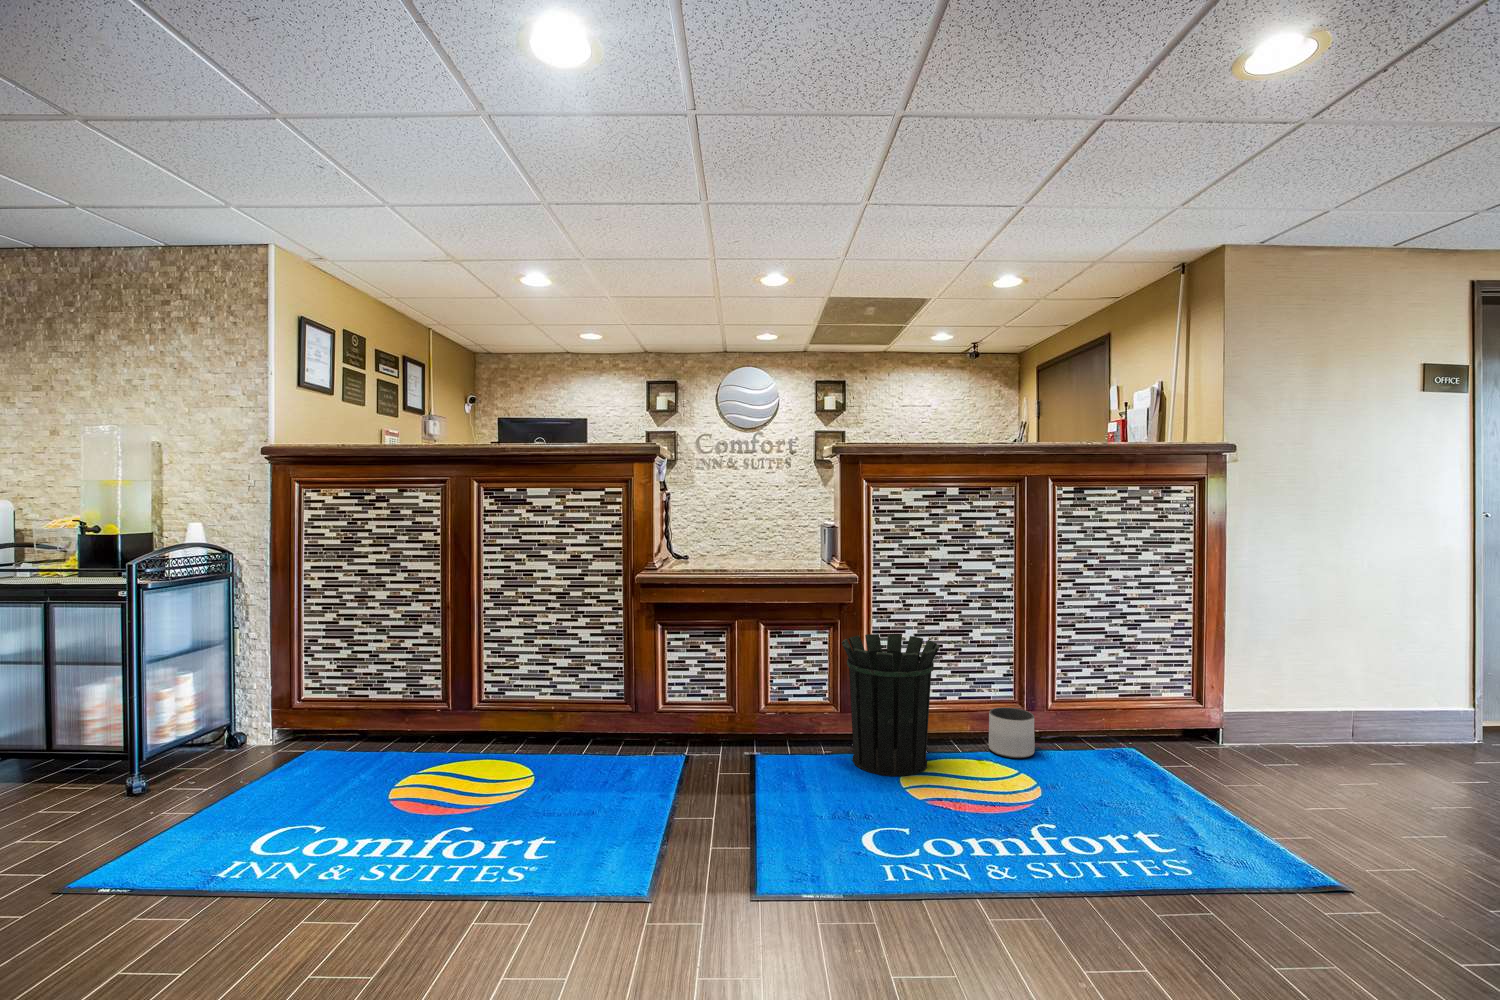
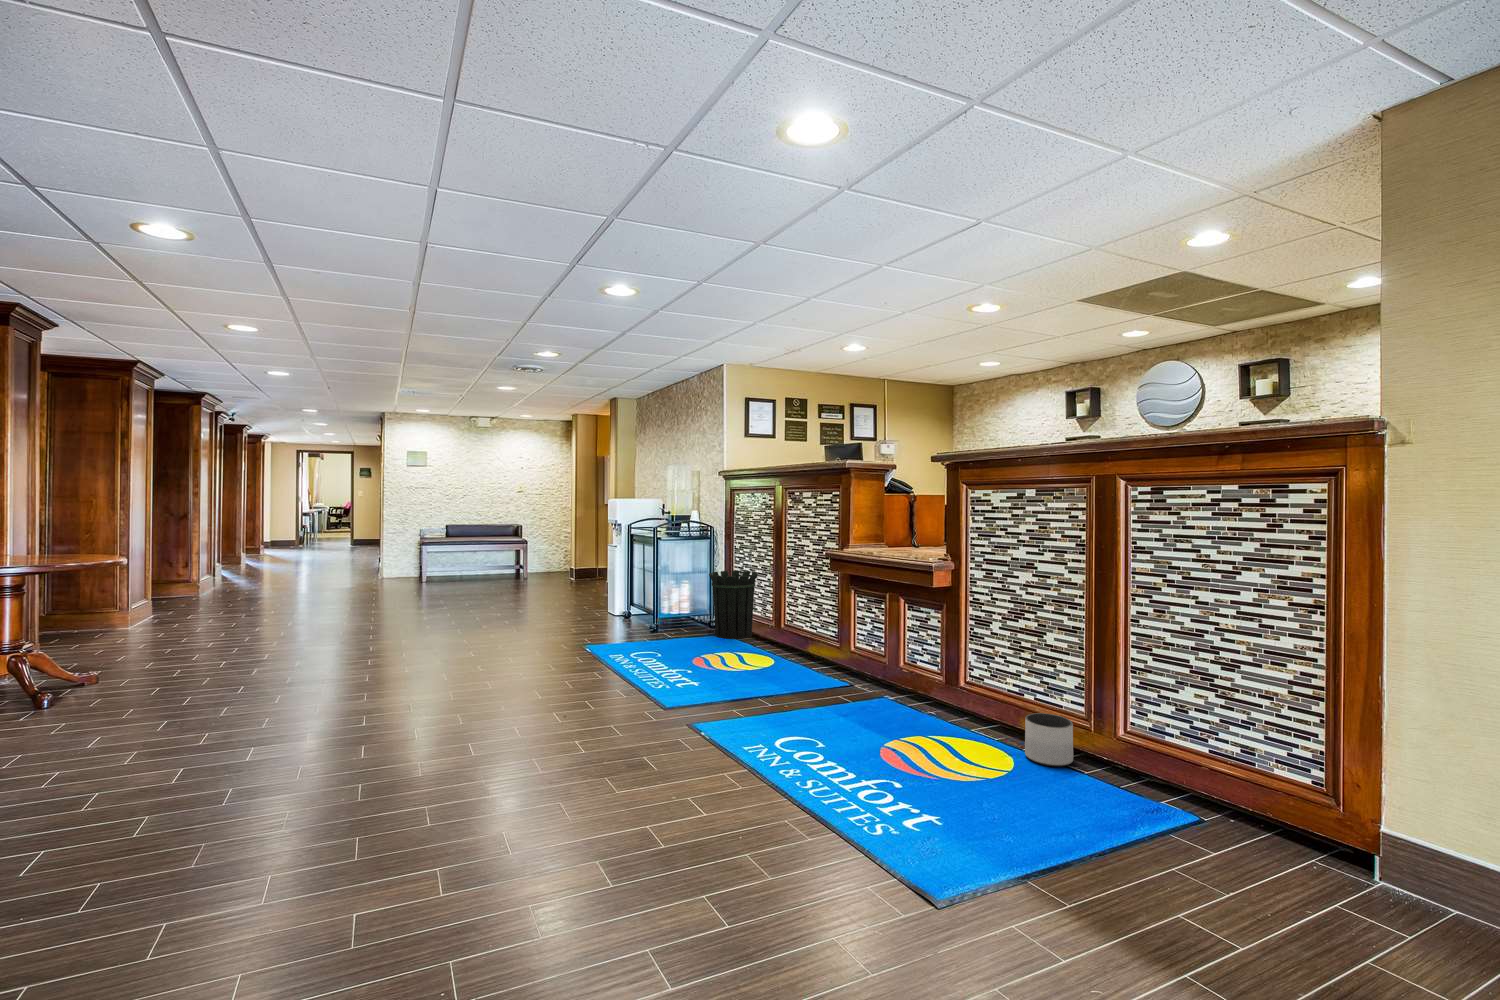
waste bin: present [842,634,940,776] -> present [709,571,758,639]

